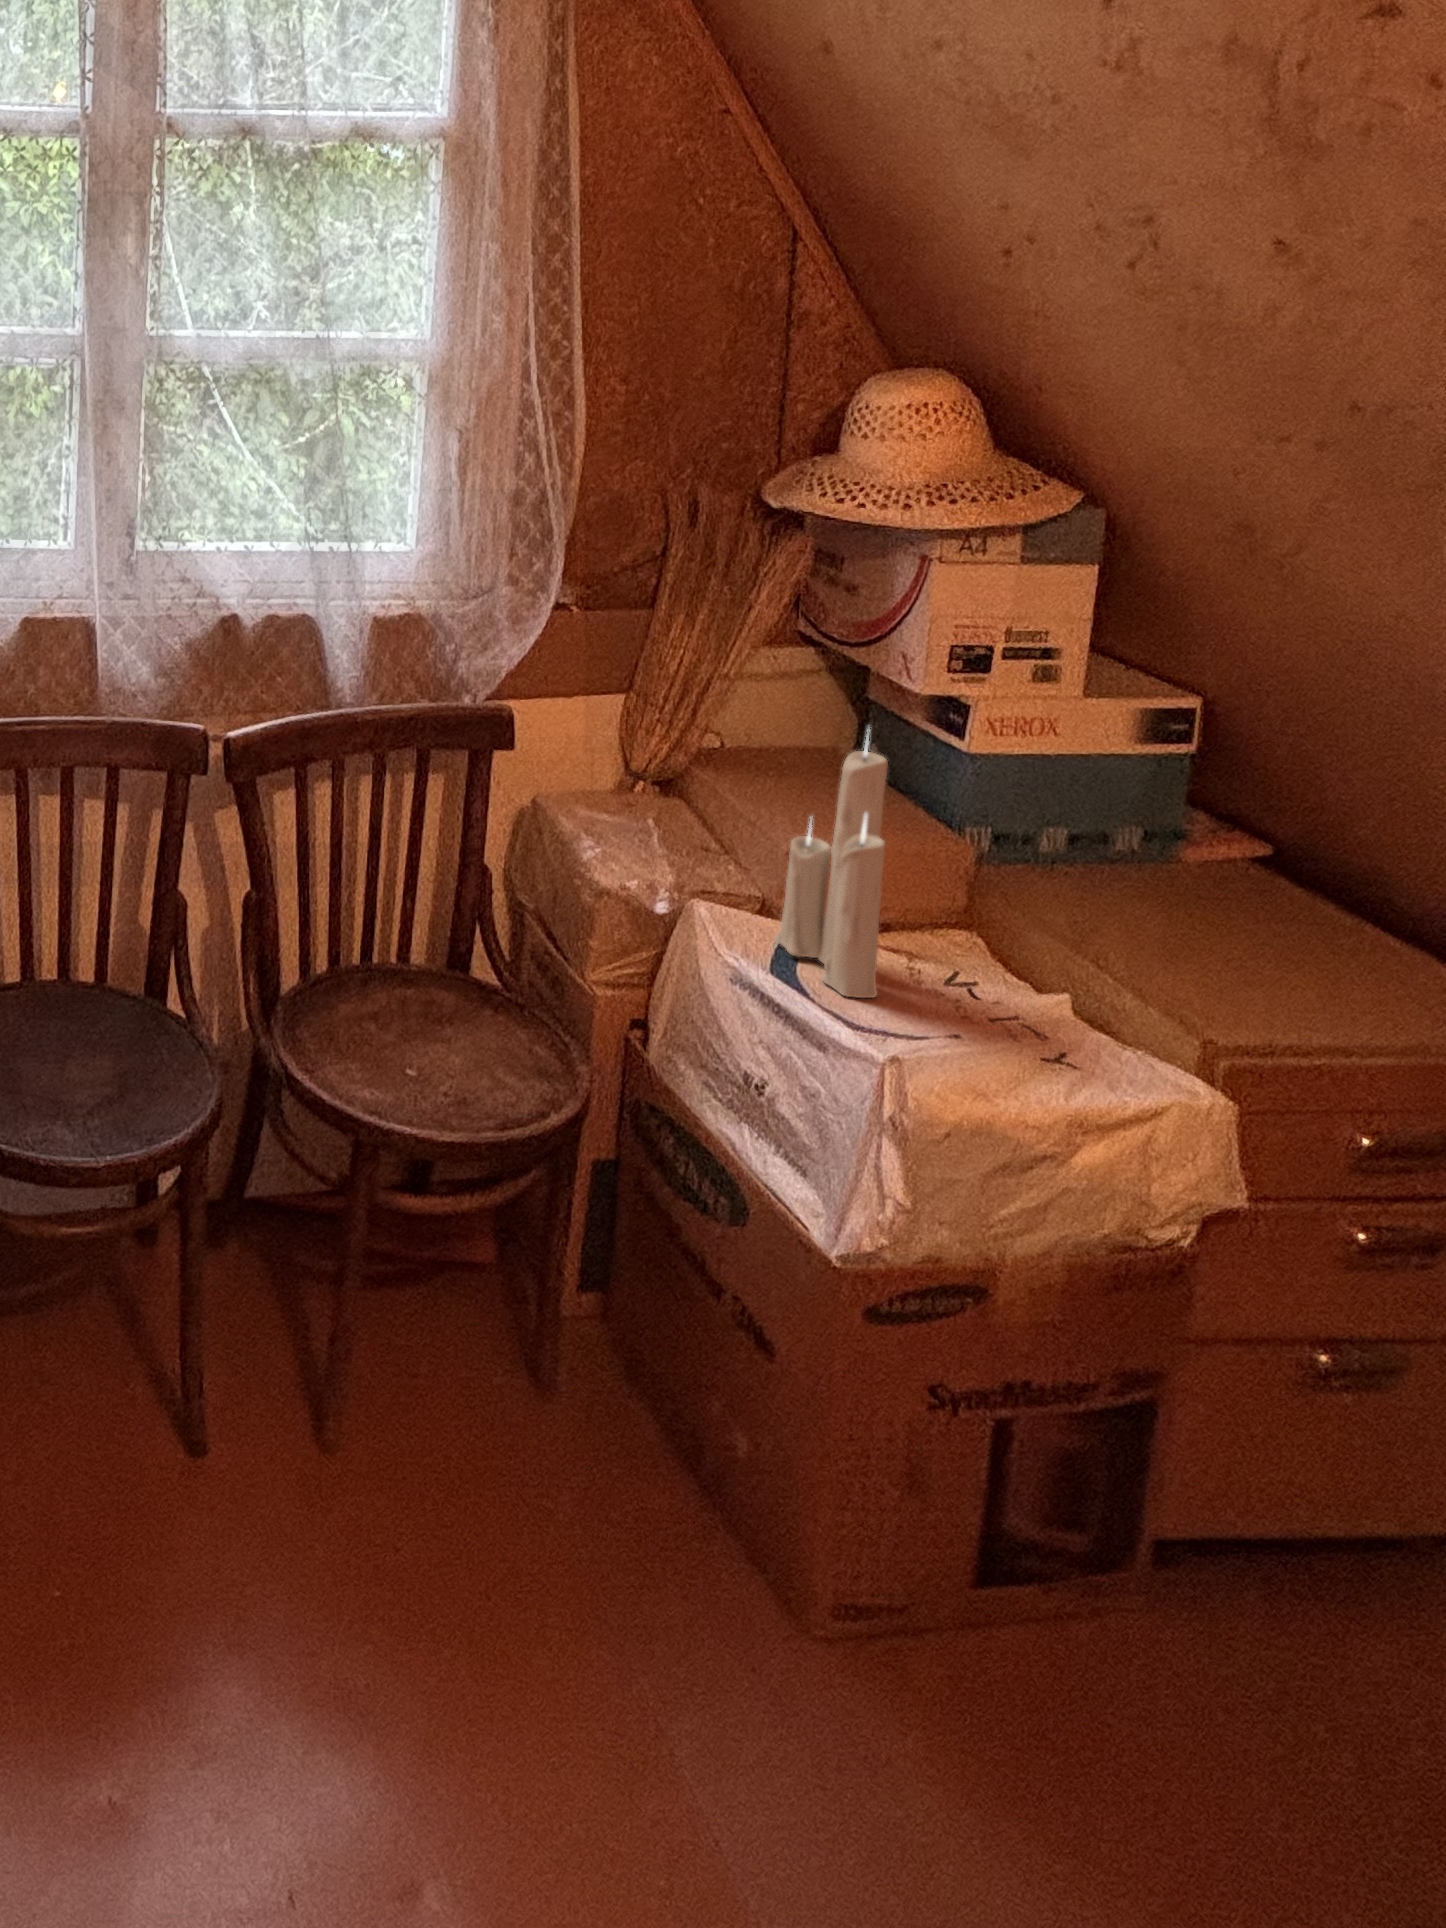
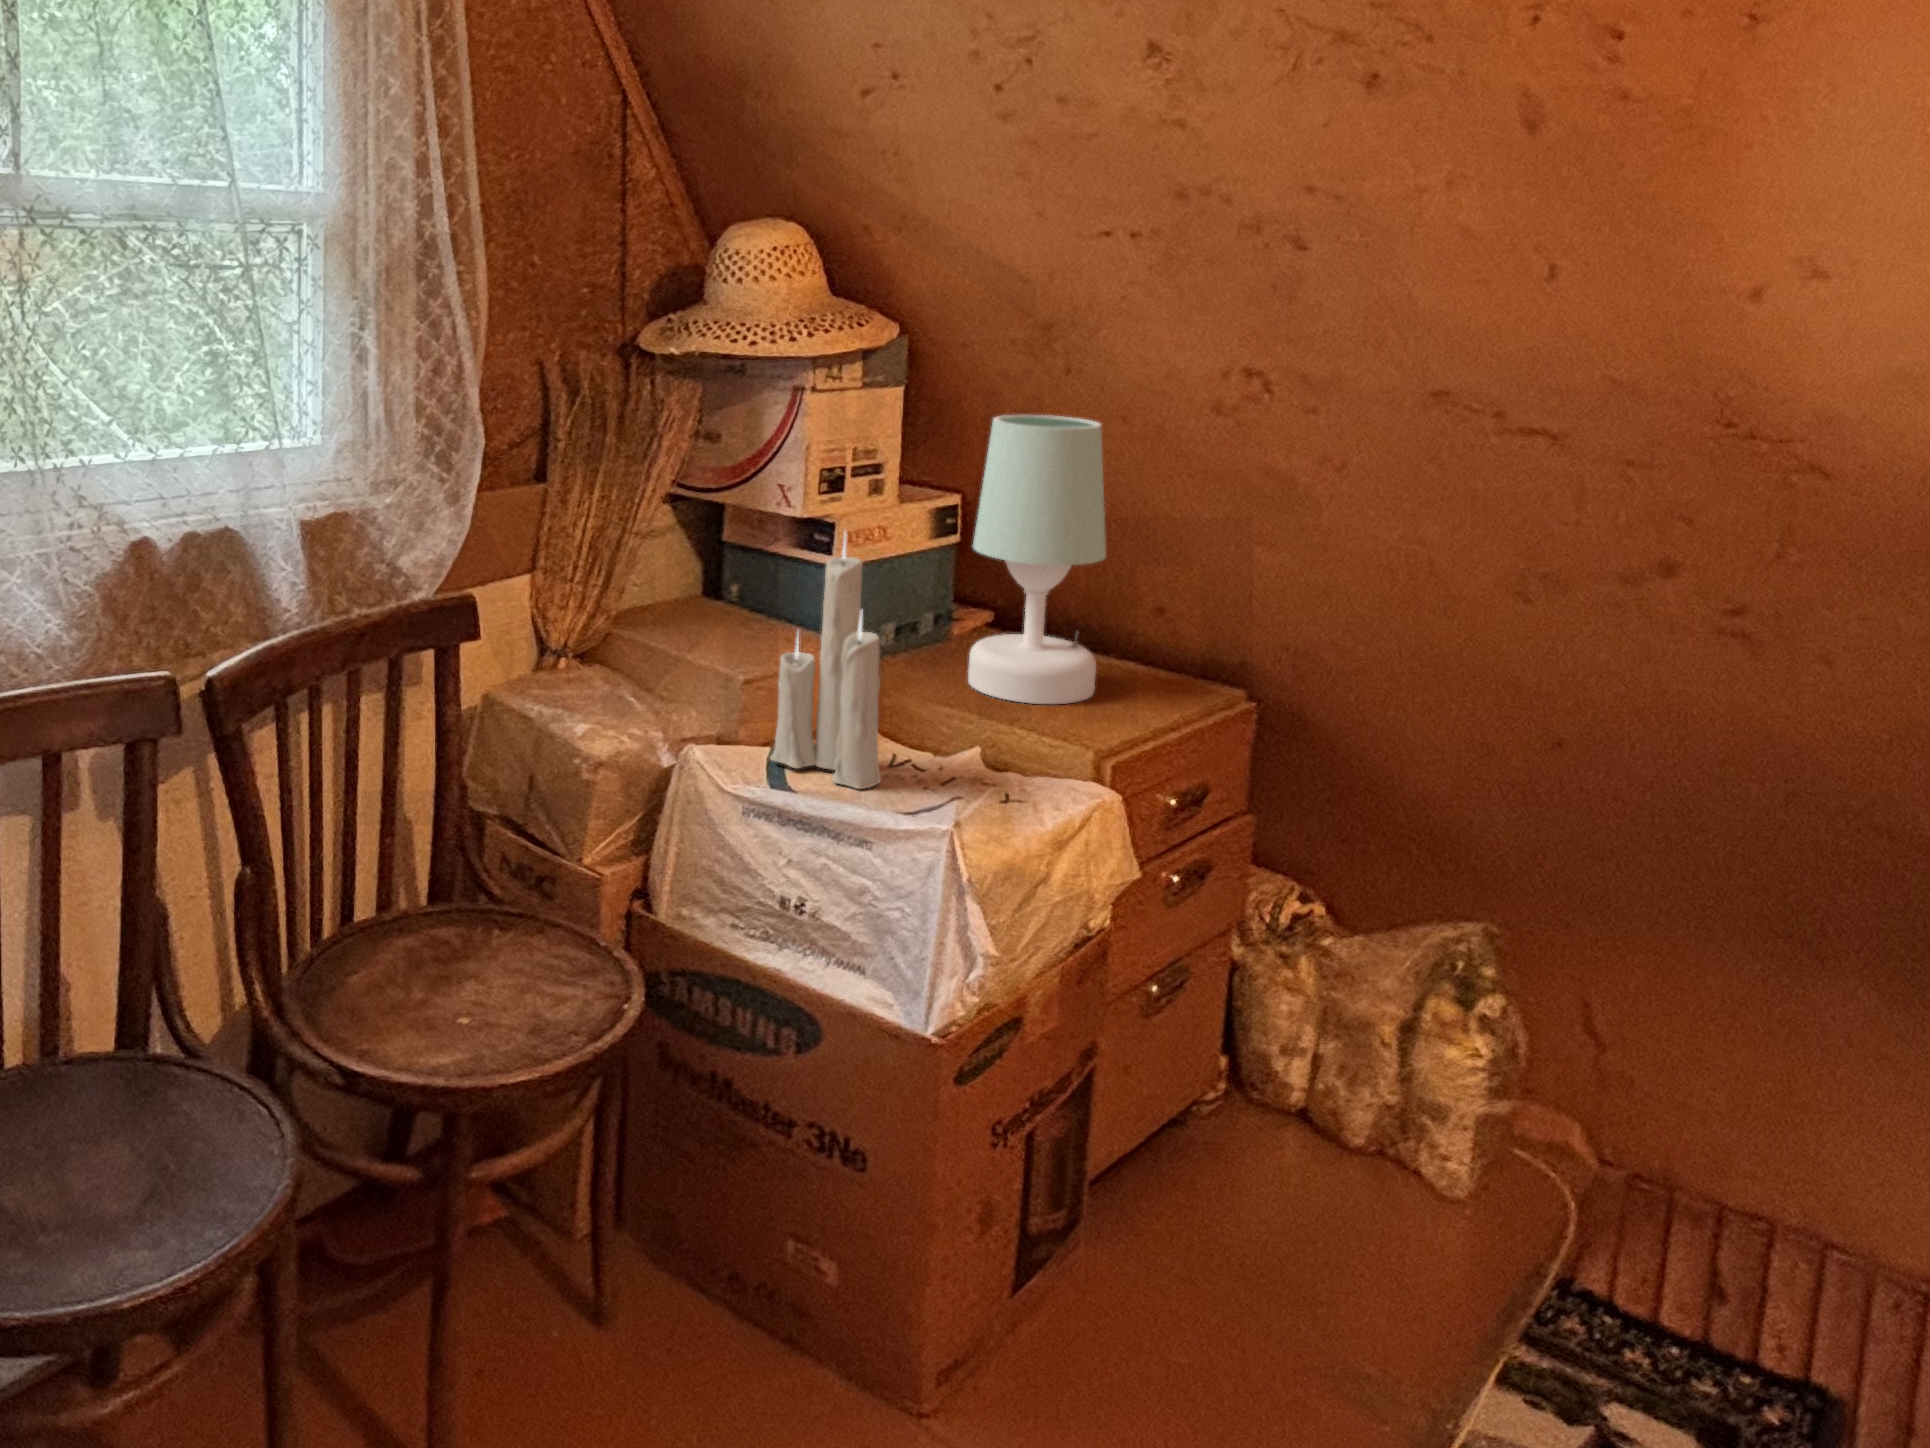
table lamp: none [1131,624,1350,992] -> present [968,415,1106,704]

